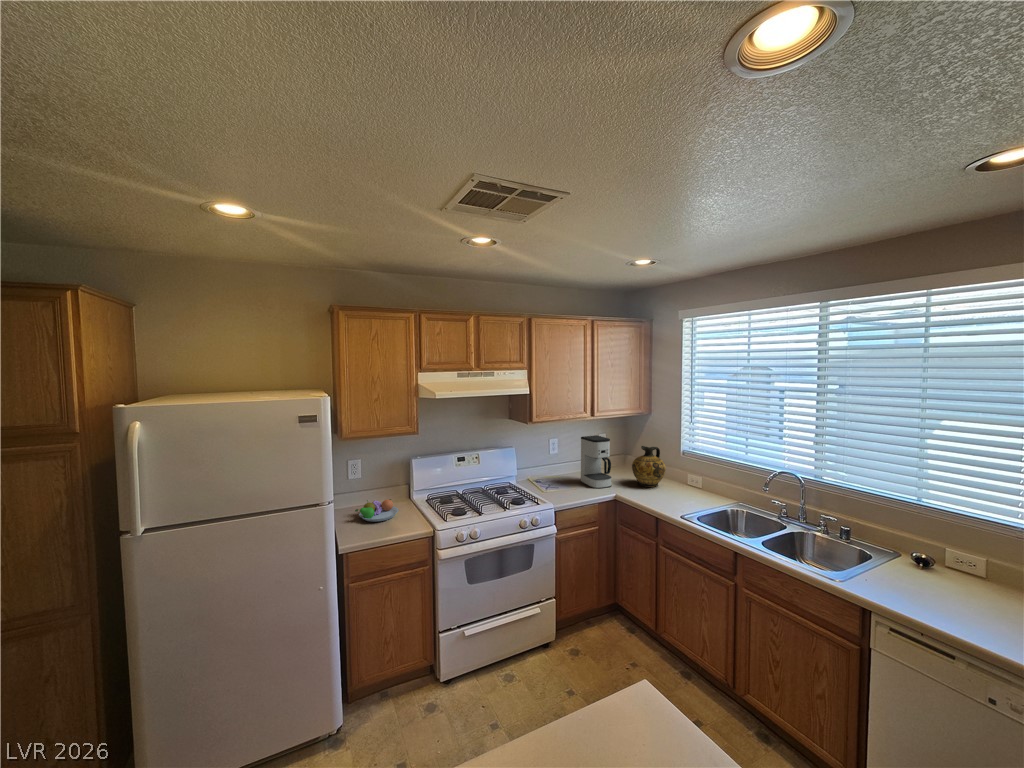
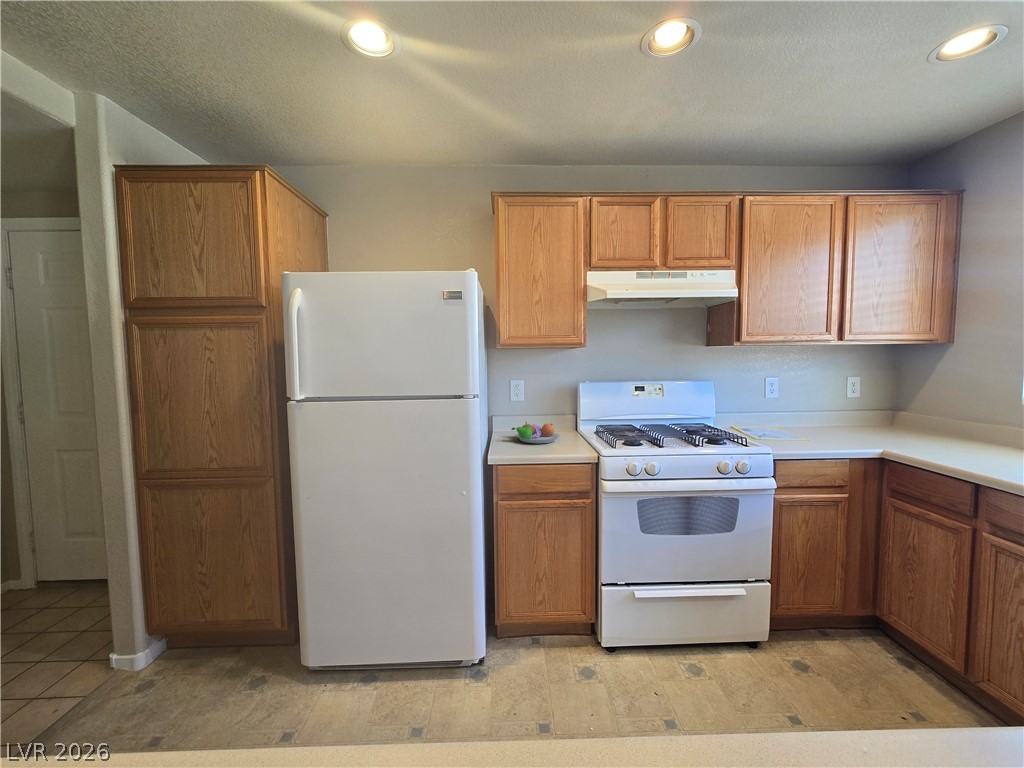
coffee maker: present [581,435,611,488] -> none [817,370,874,443]
ceramic jug: present [632,446,666,487] -> none [914,383,988,449]

